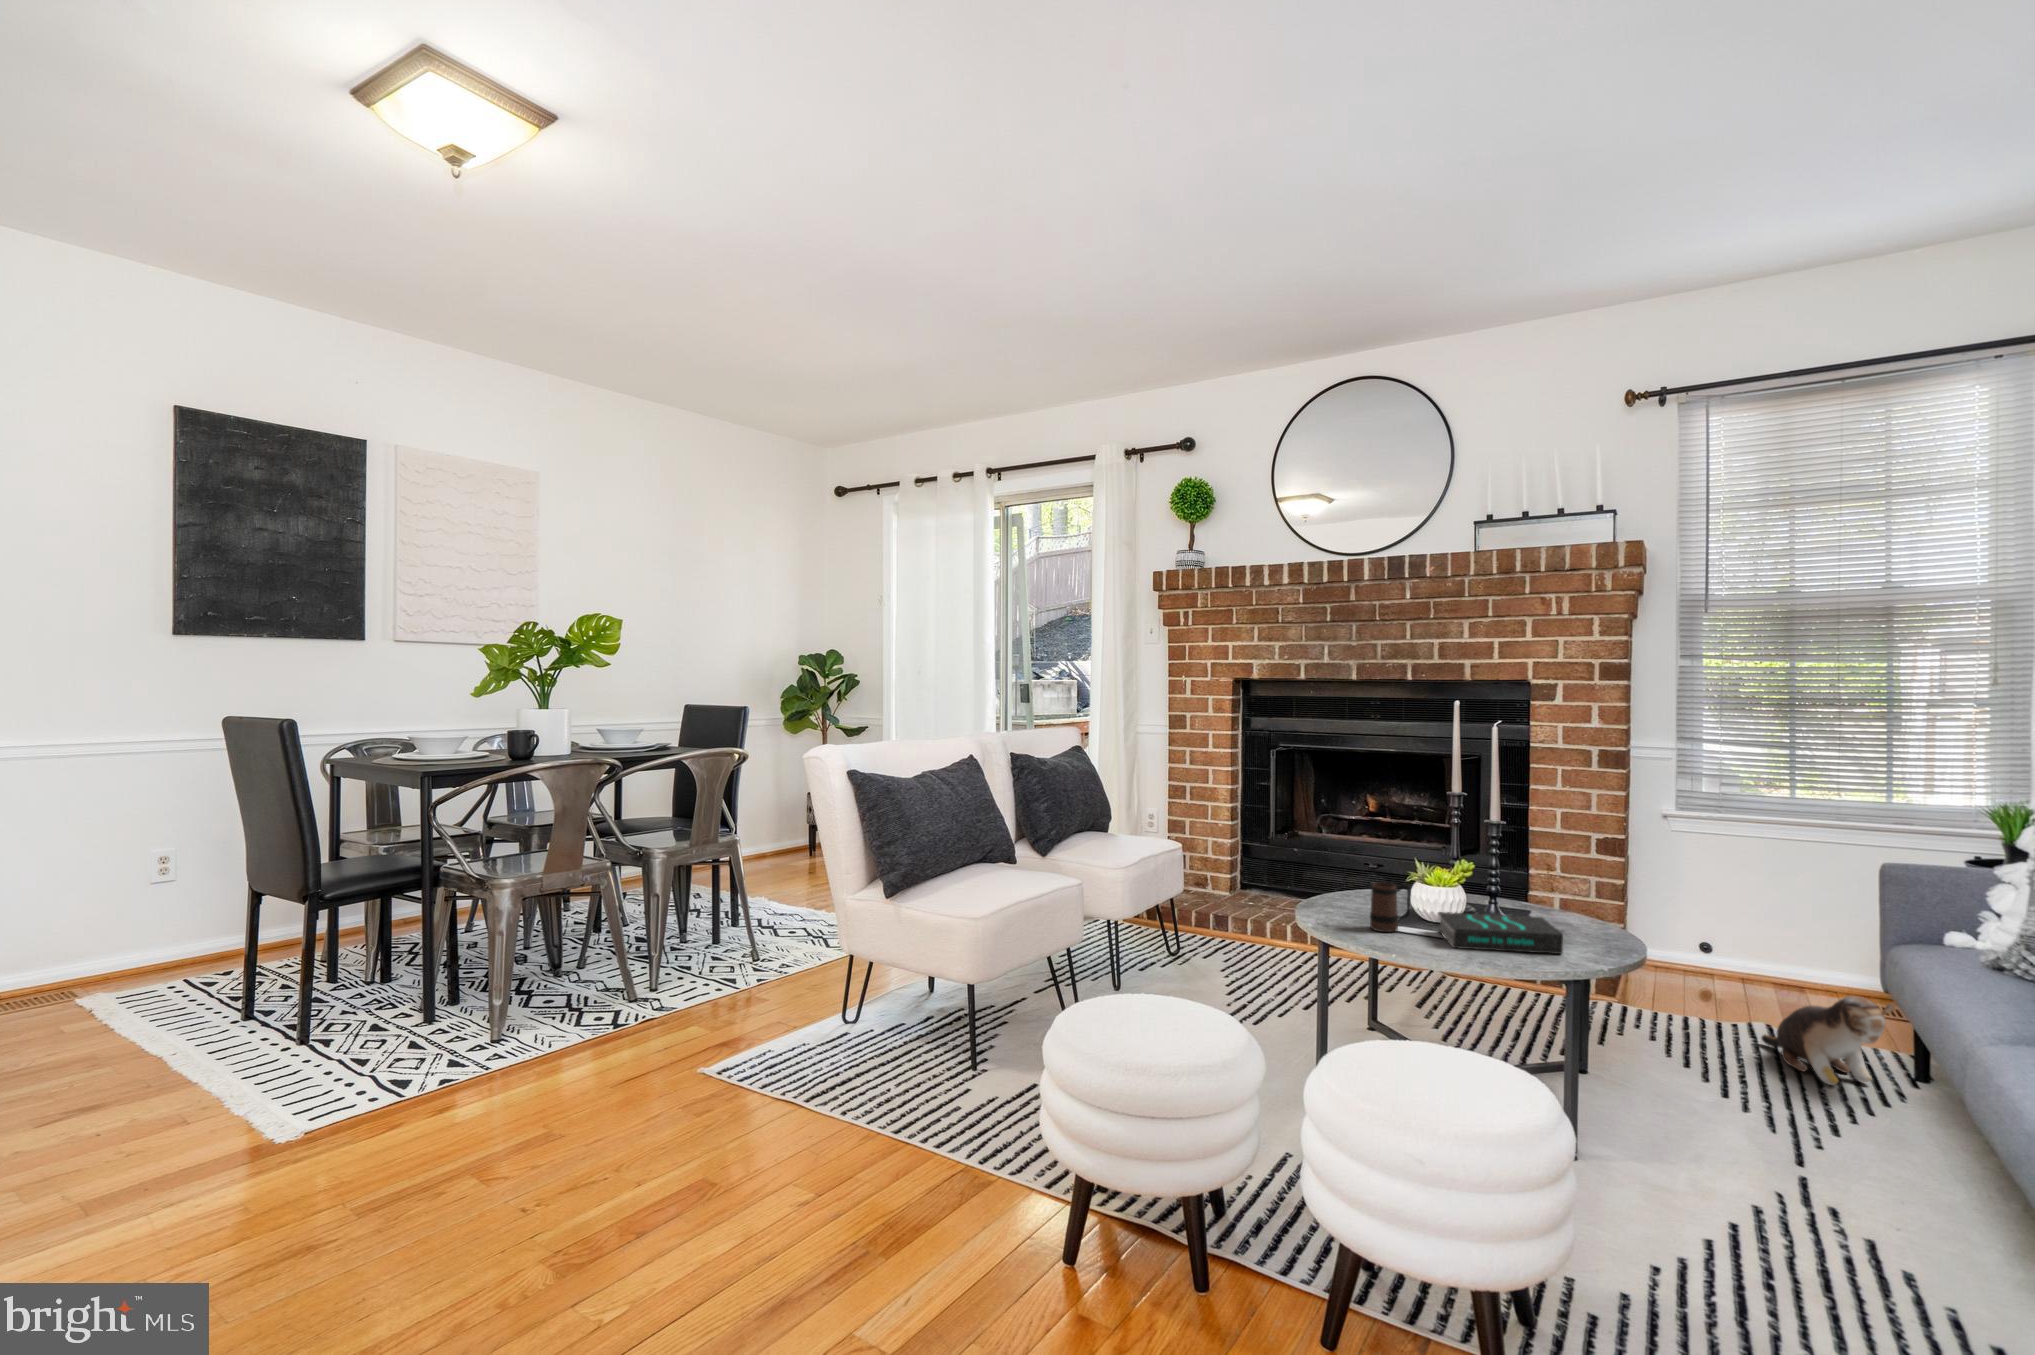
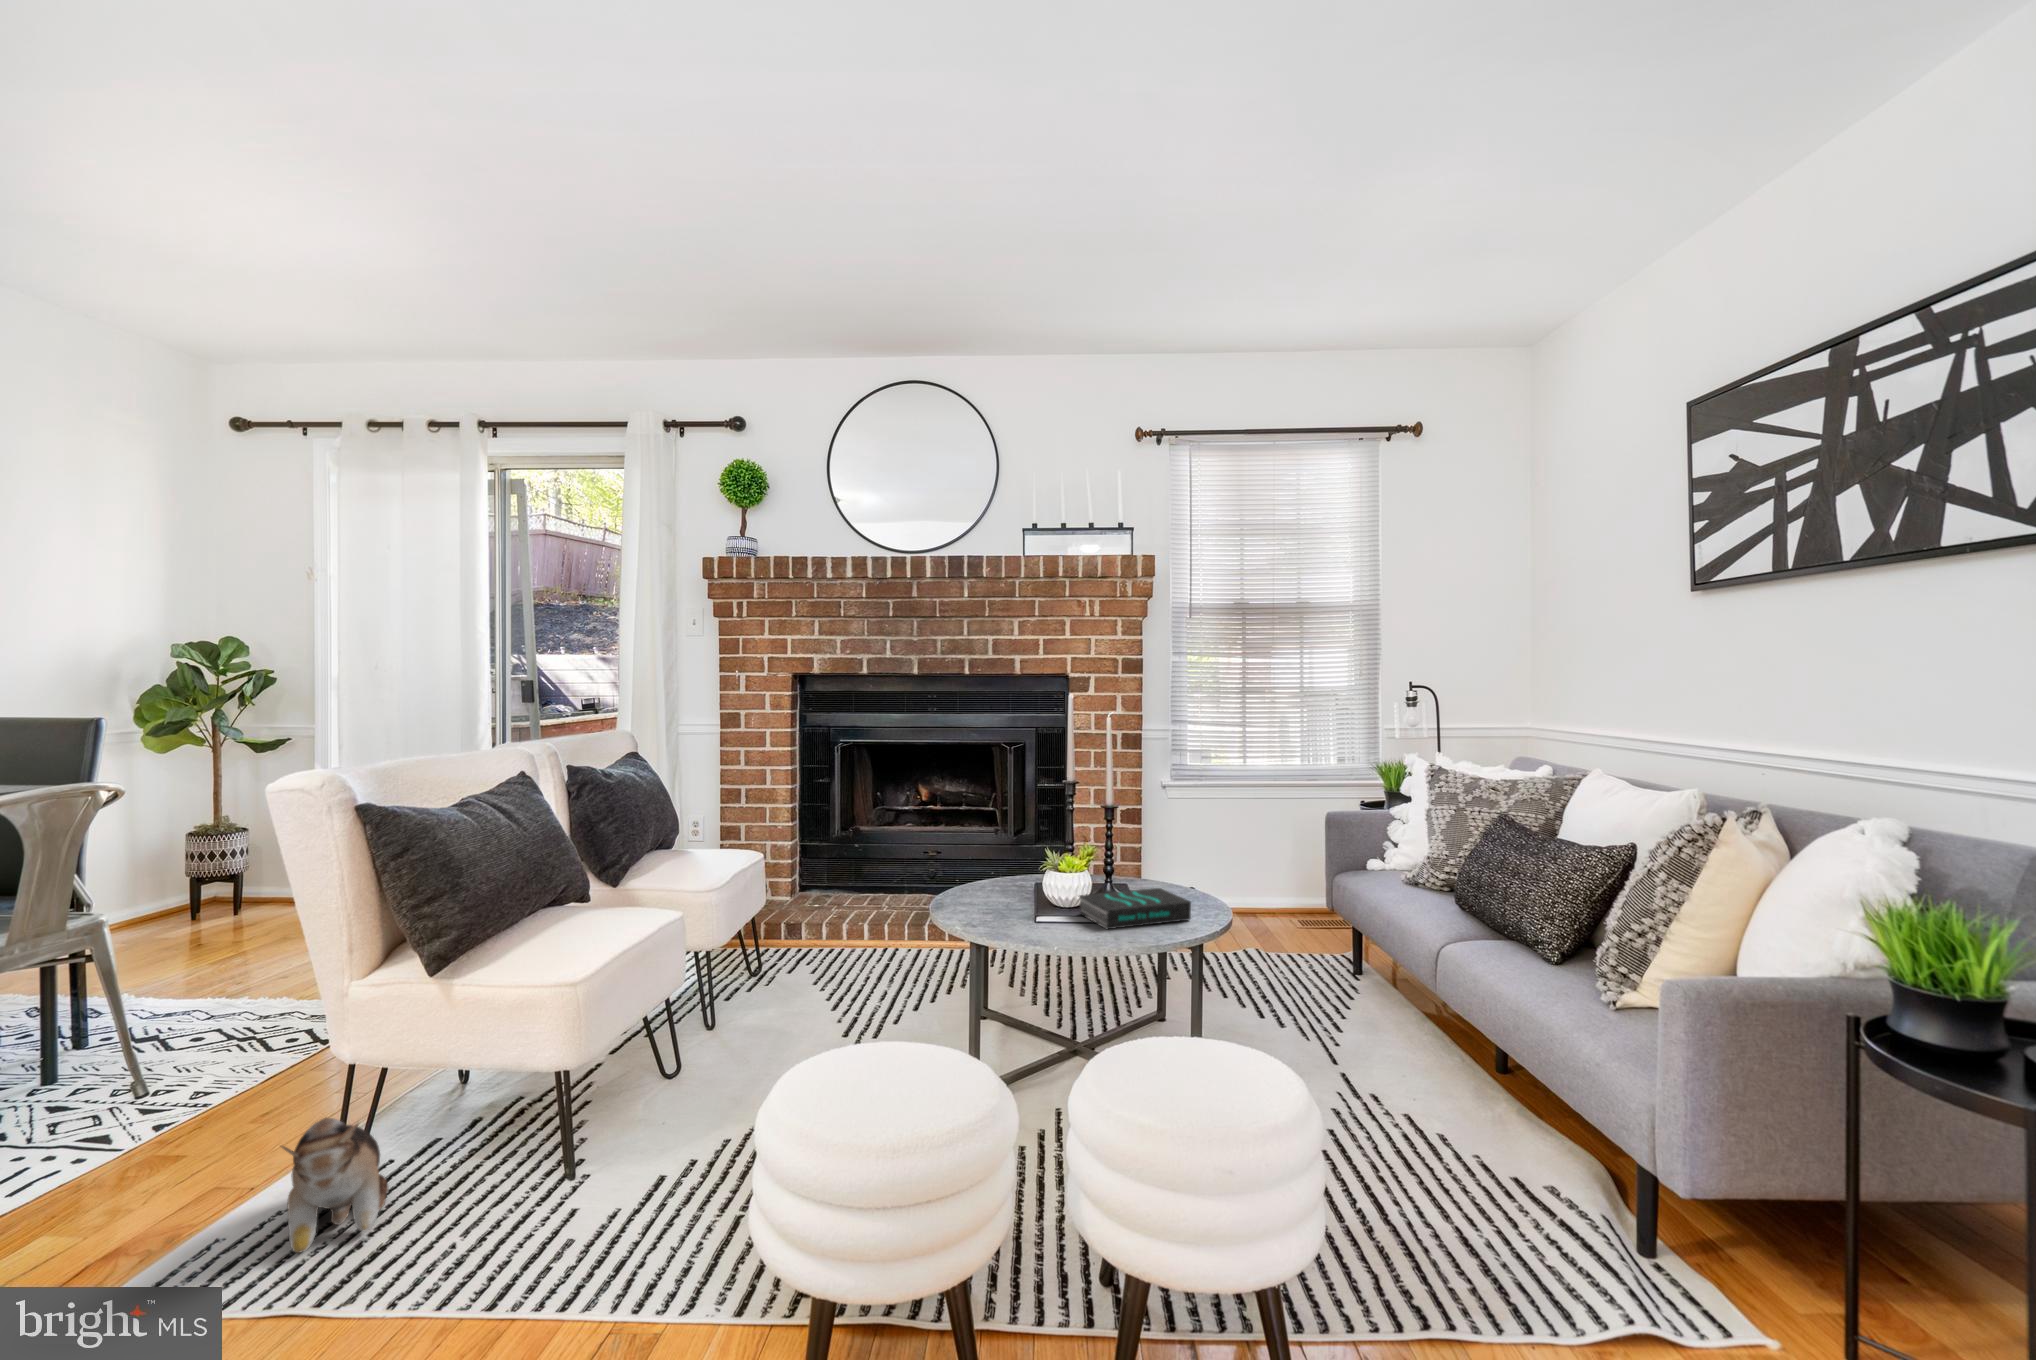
mug: present [1370,882,1411,932] -> none [1021,872,1058,923]
plush toy: present [1761,995,1895,1085] -> present [281,1117,388,1253]

